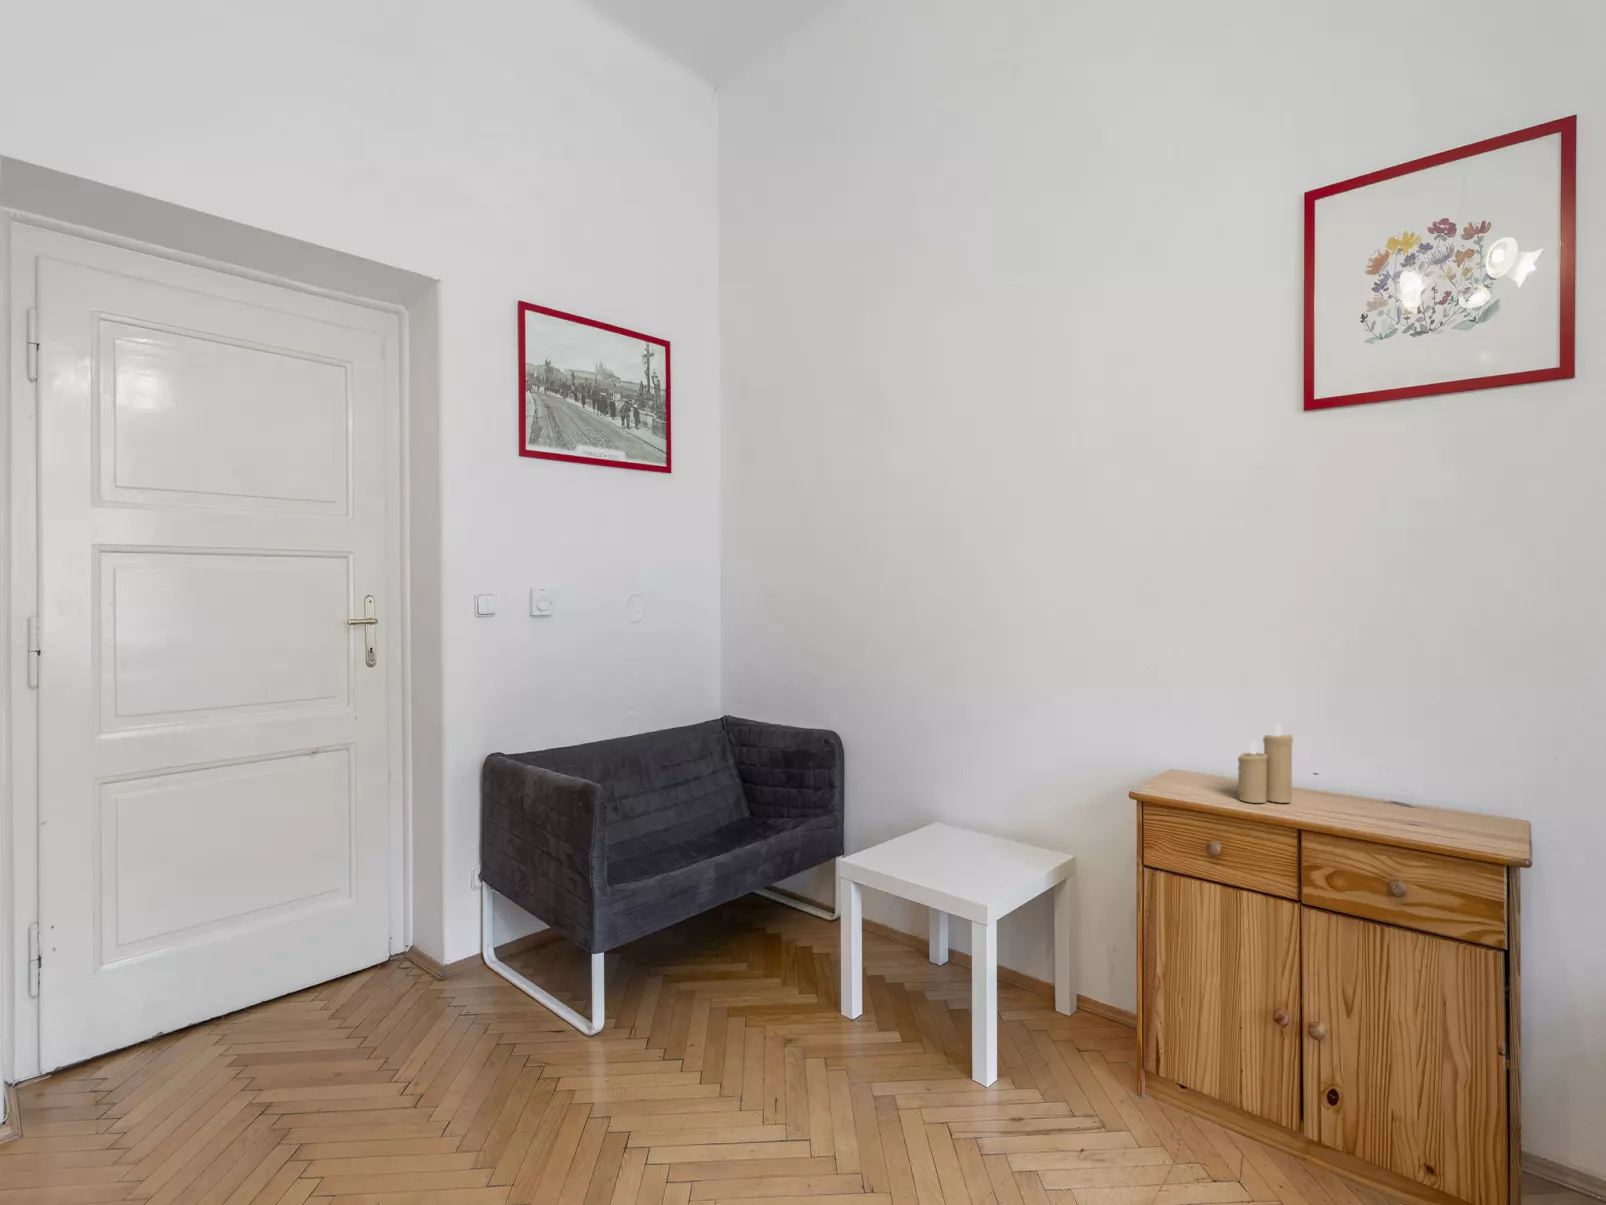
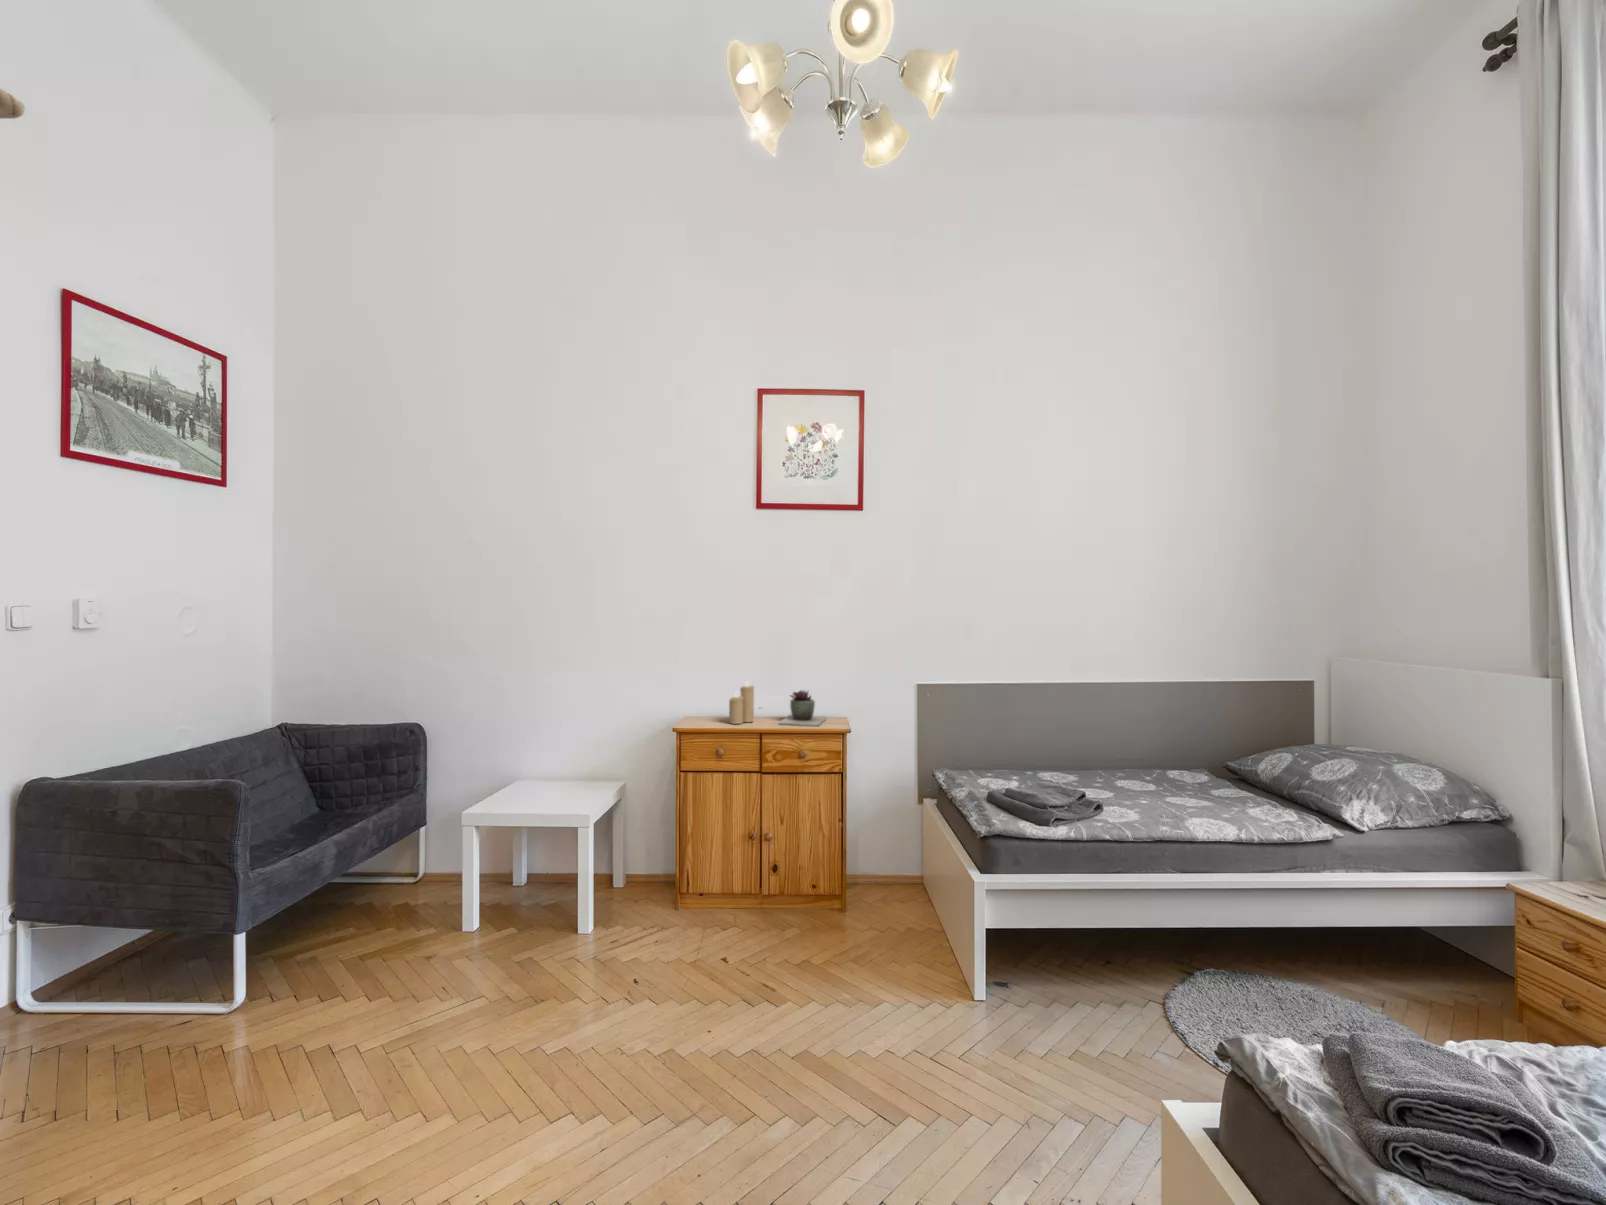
succulent plant: none [1345,755,1474,837] -> present [780,690,826,726]

